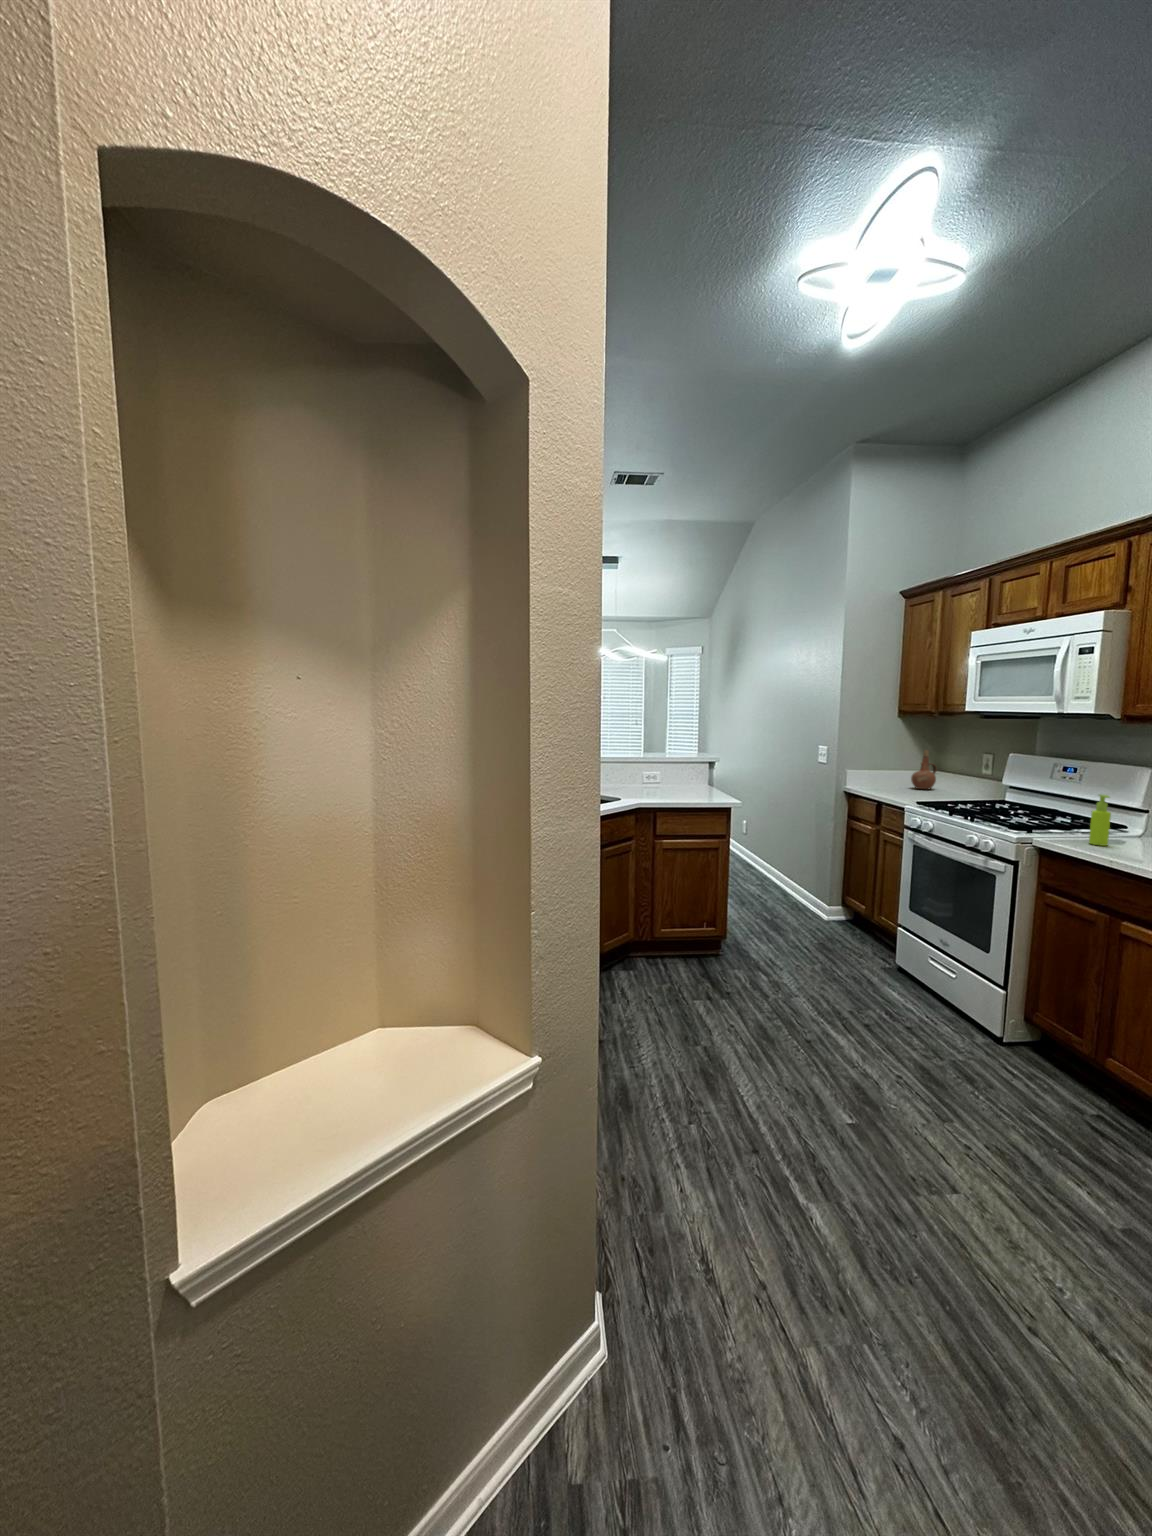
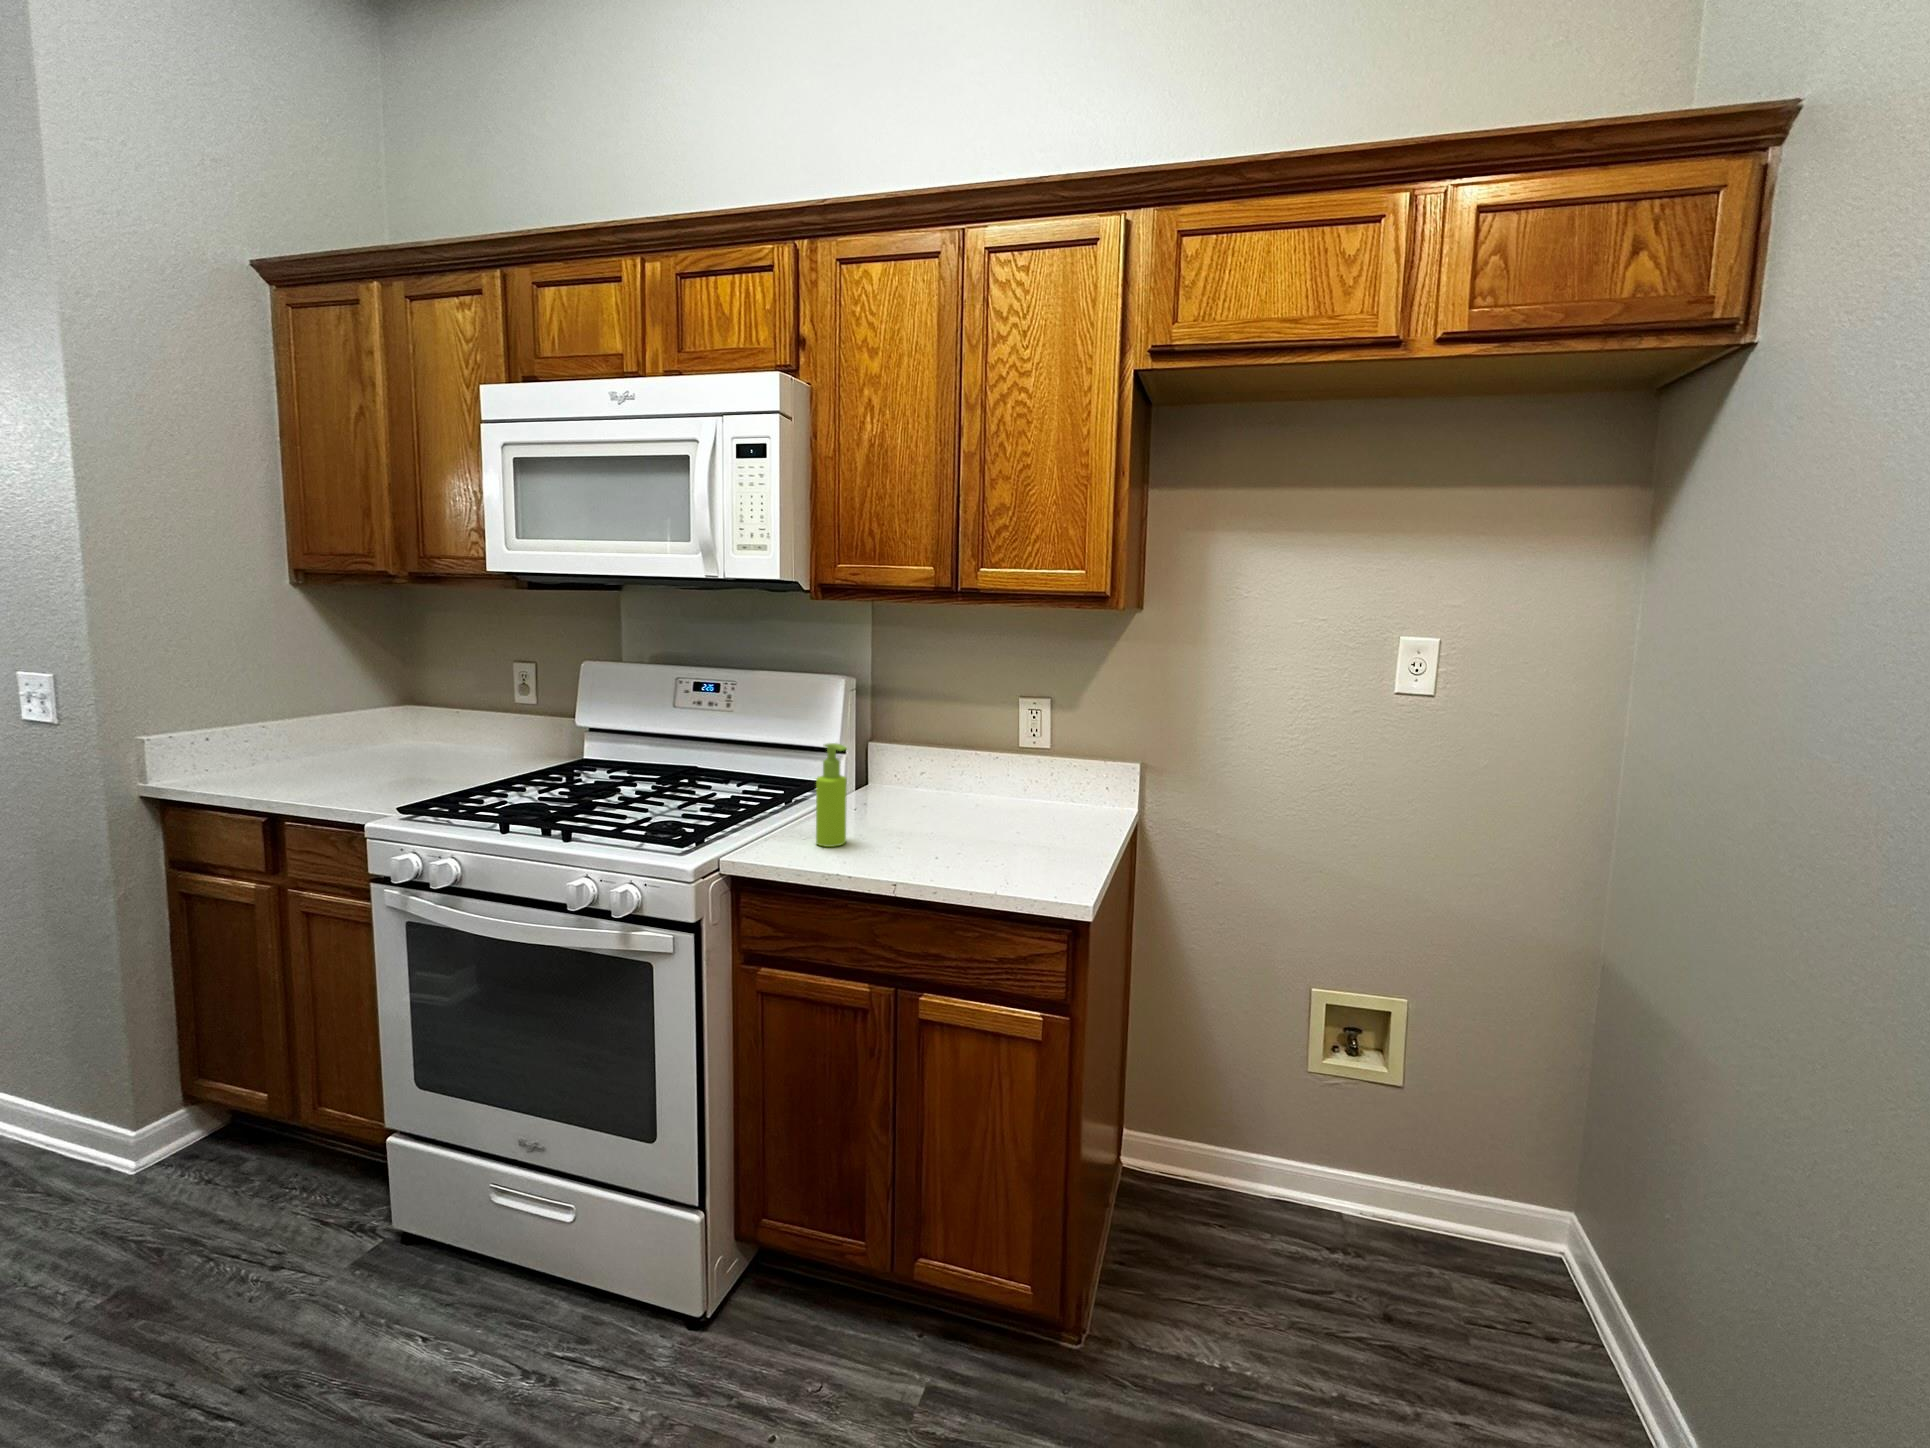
ceramic pitcher: present [911,750,937,789] -> none [353,660,417,754]

